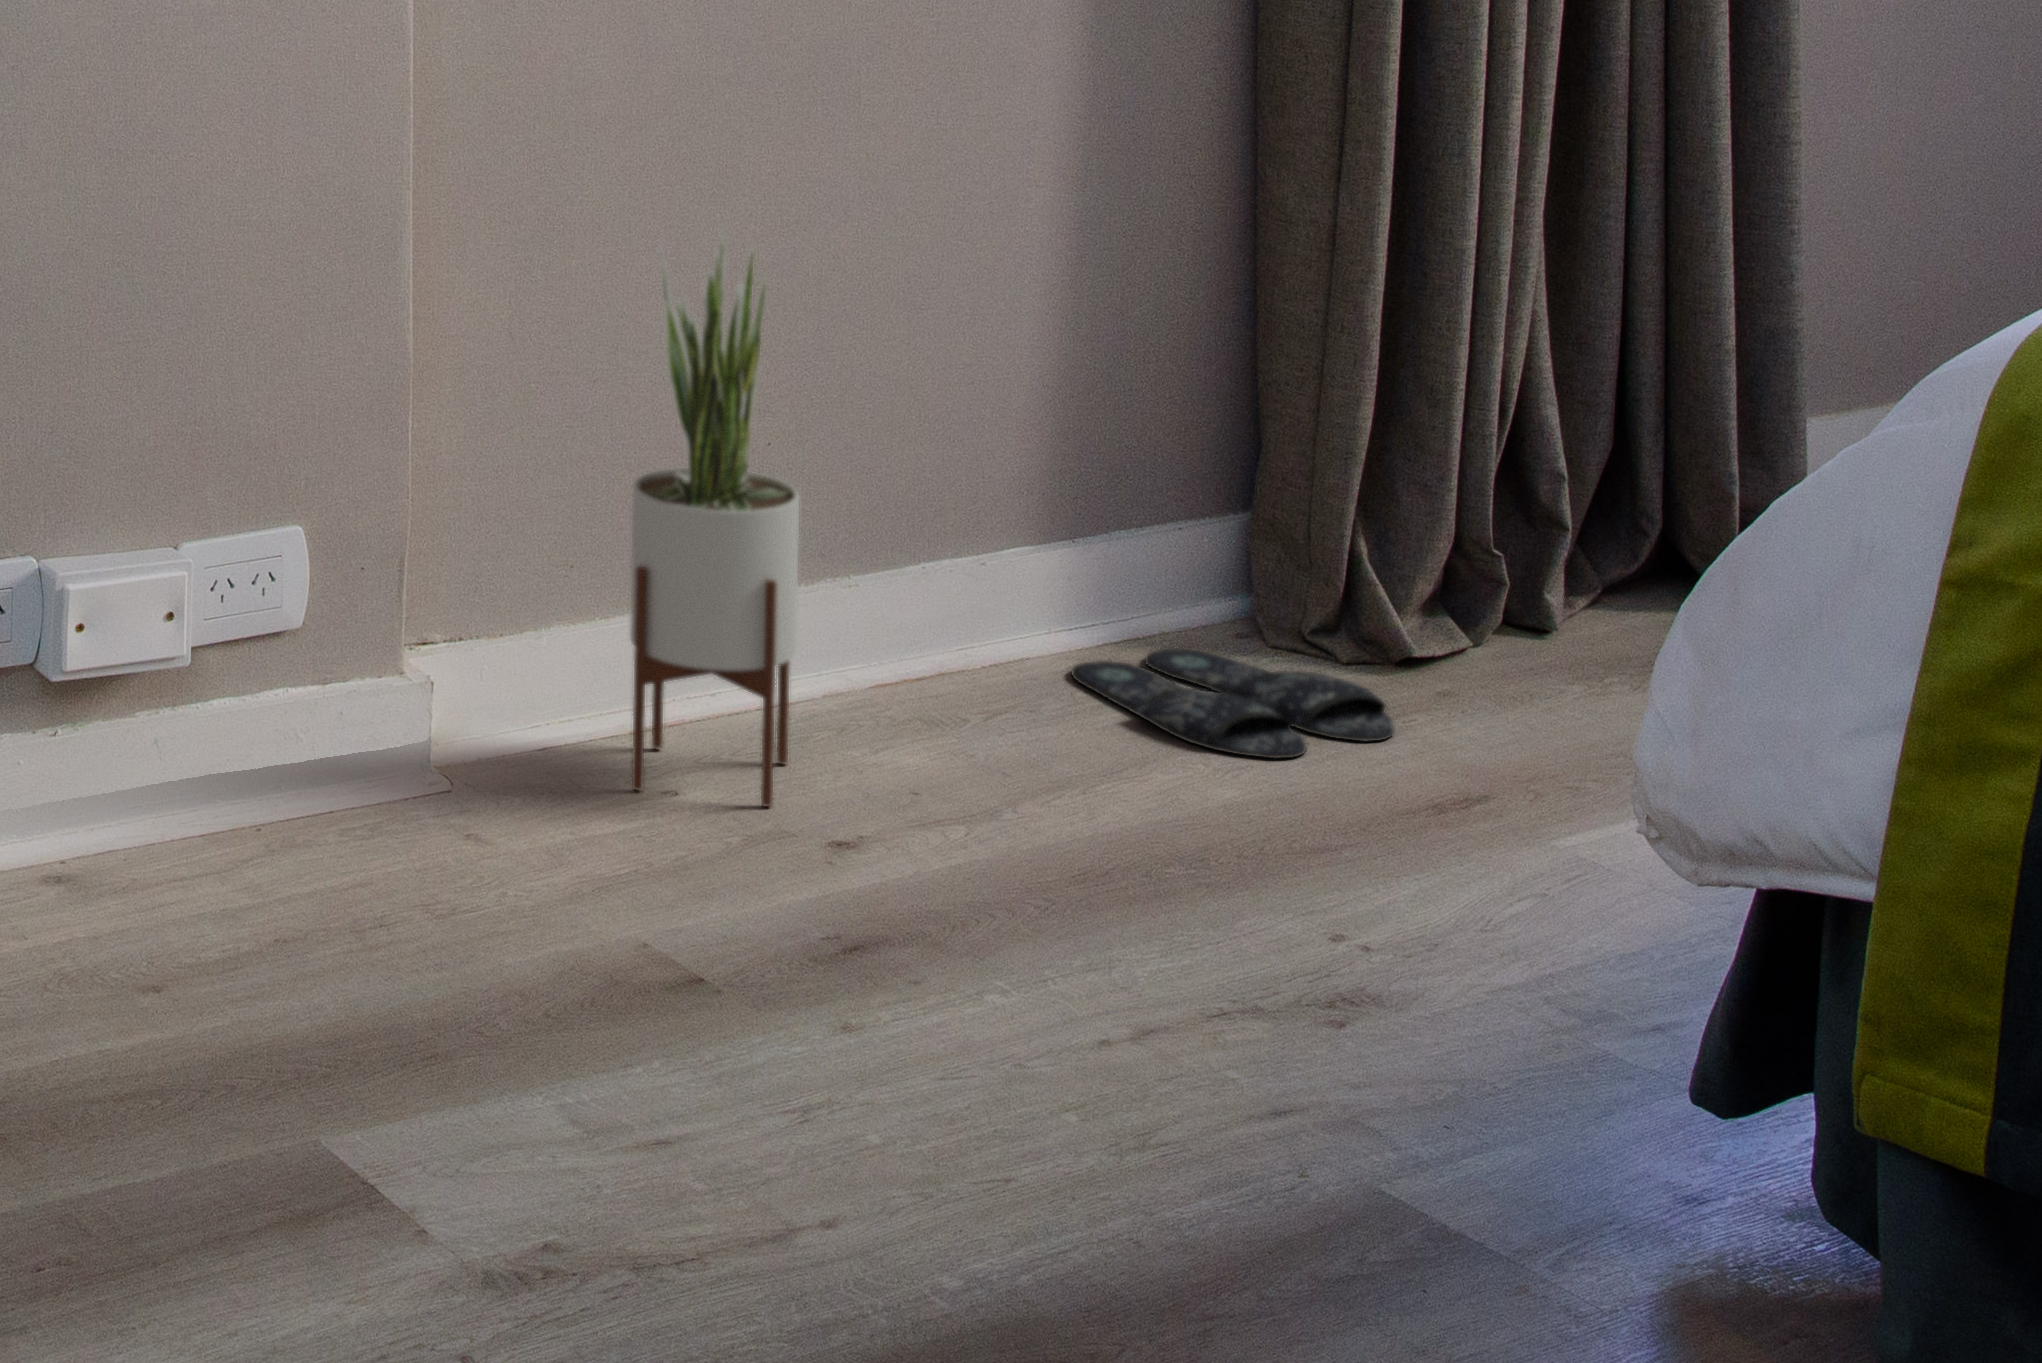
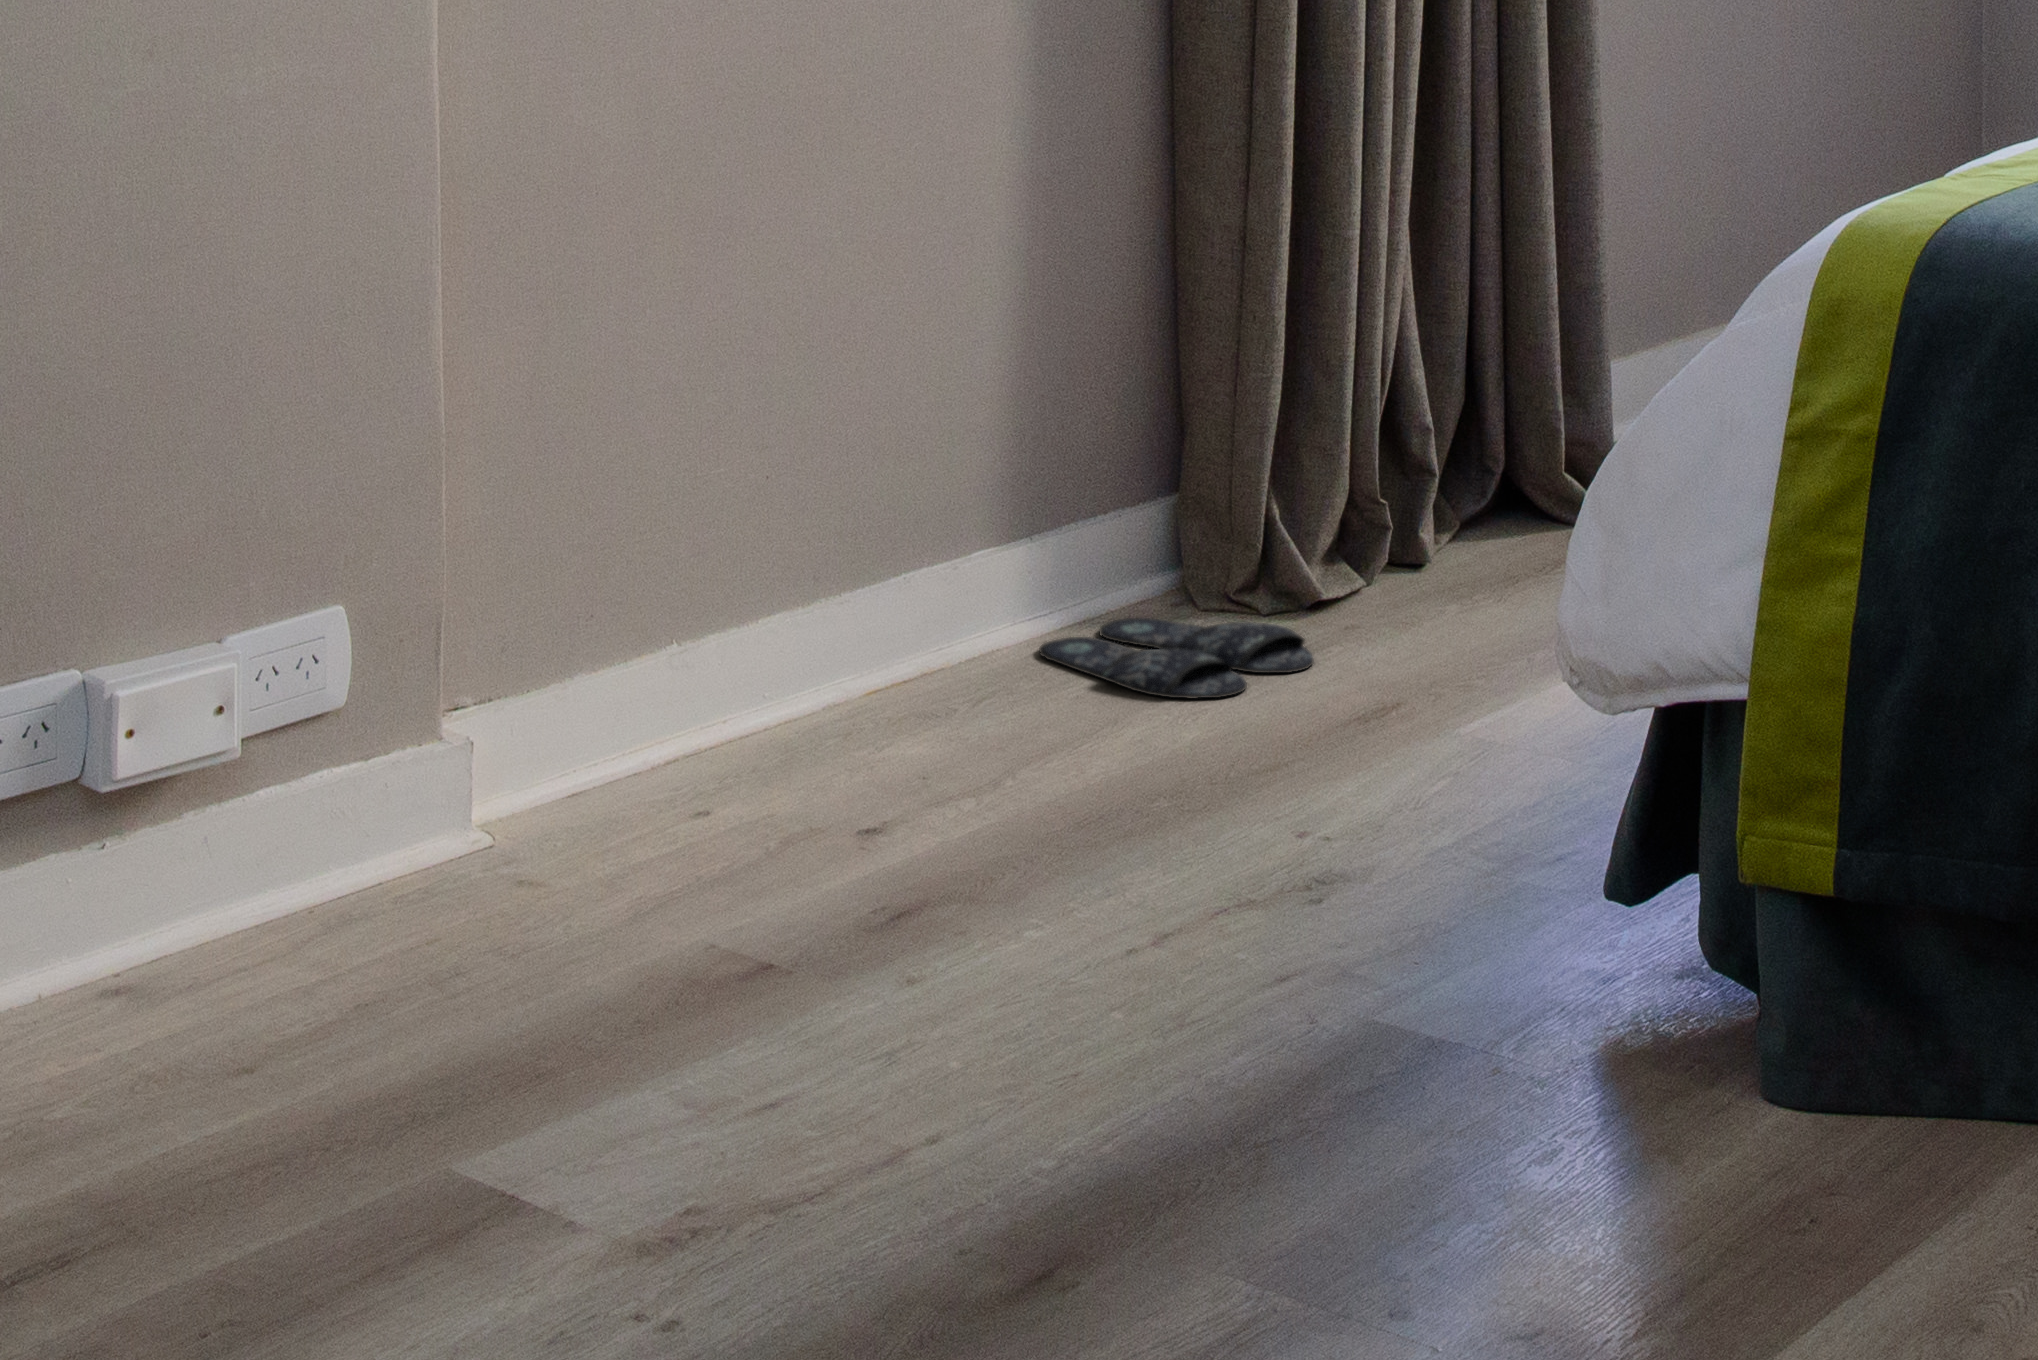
potted plant: present [630,226,799,807] -> none [663,277,818,811]

